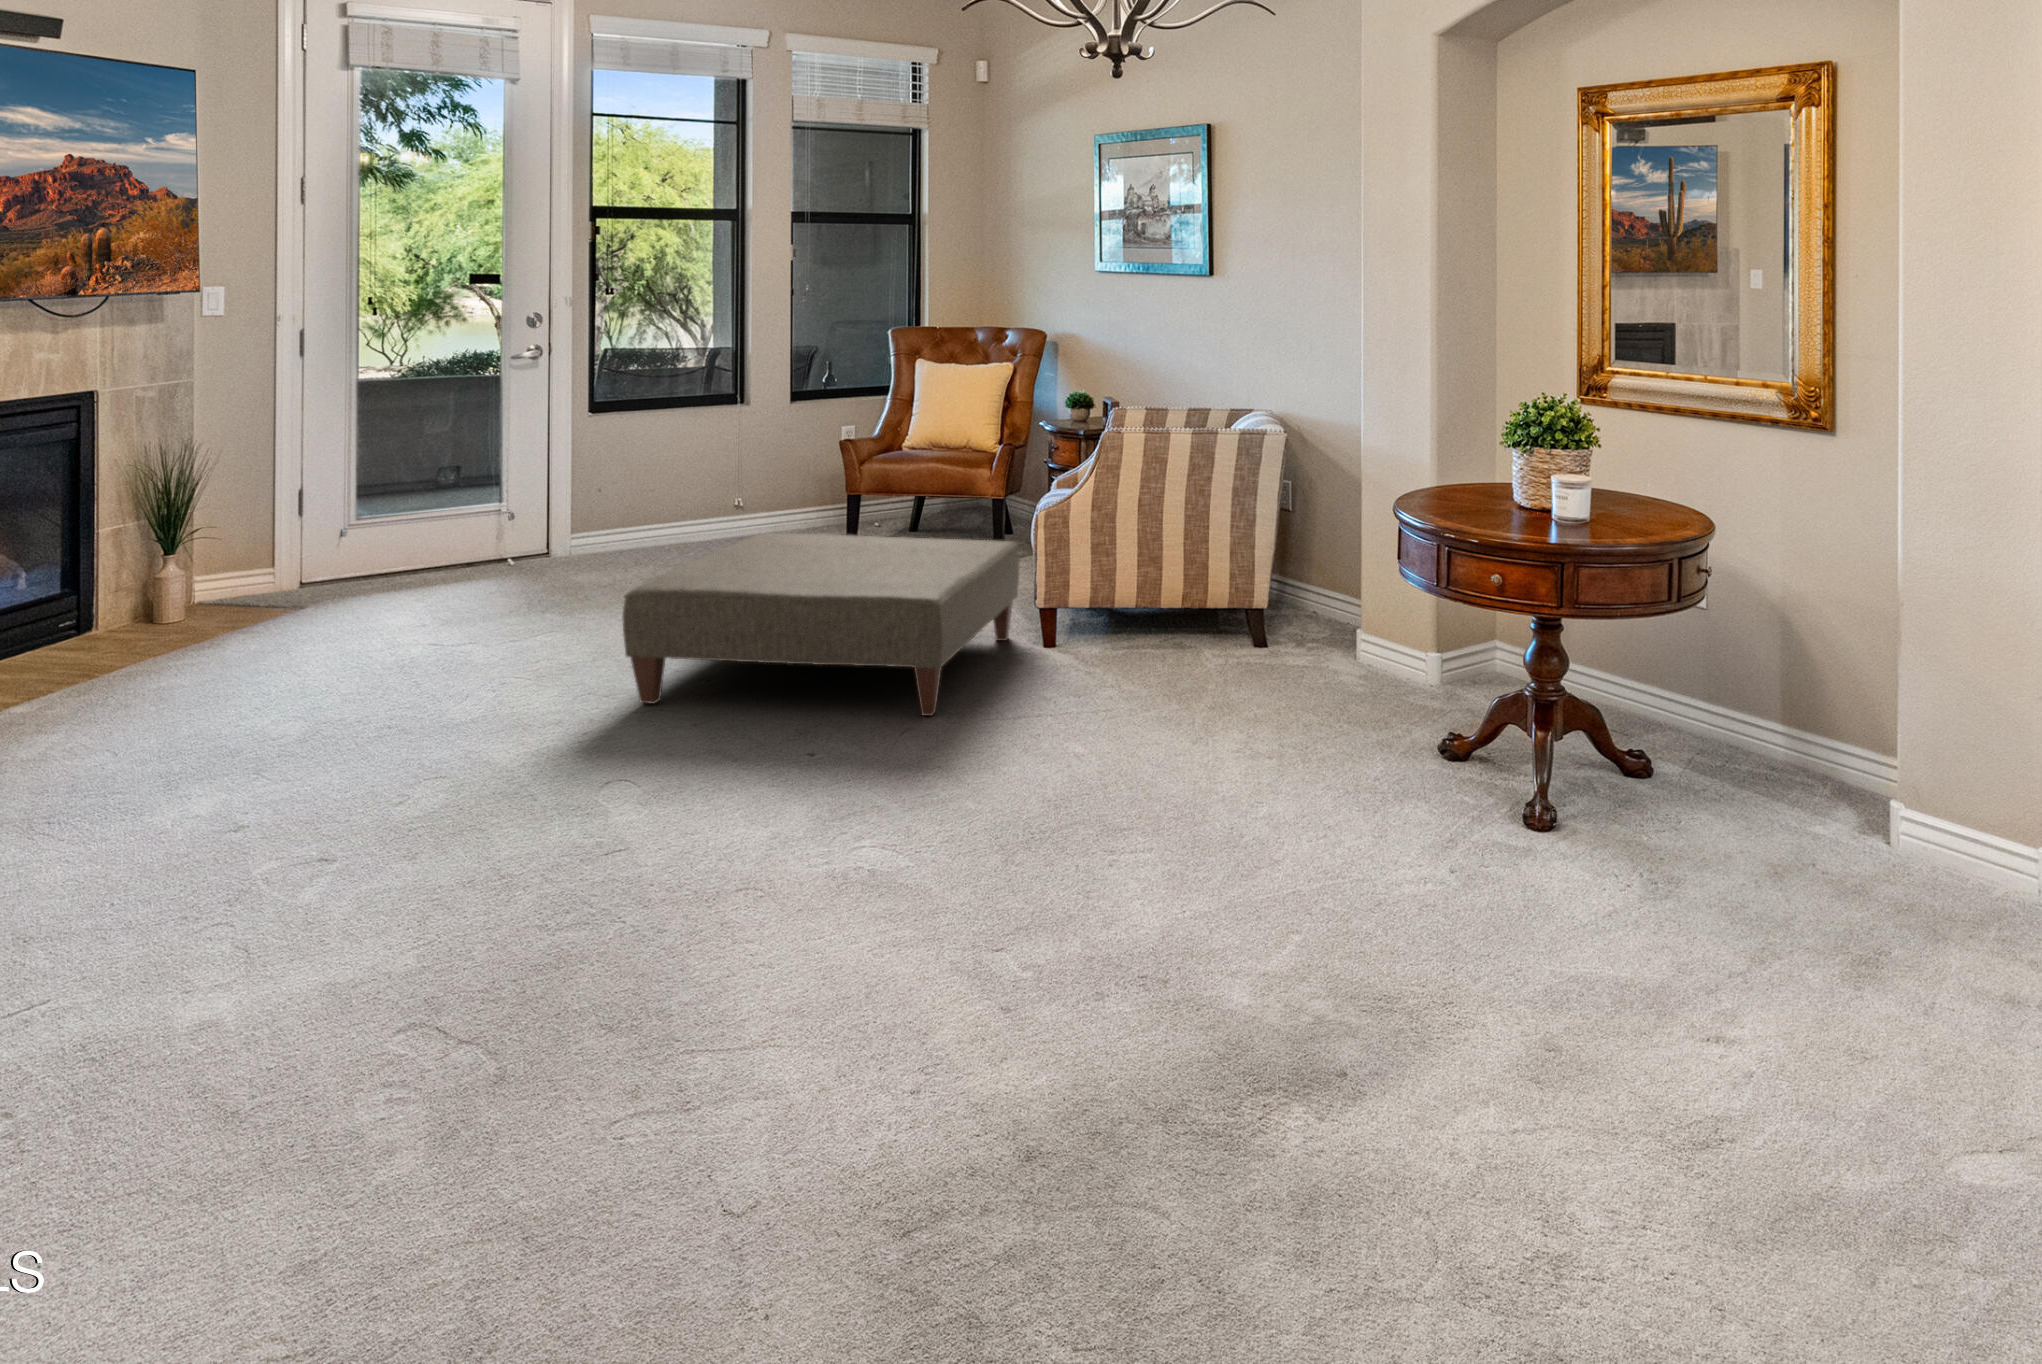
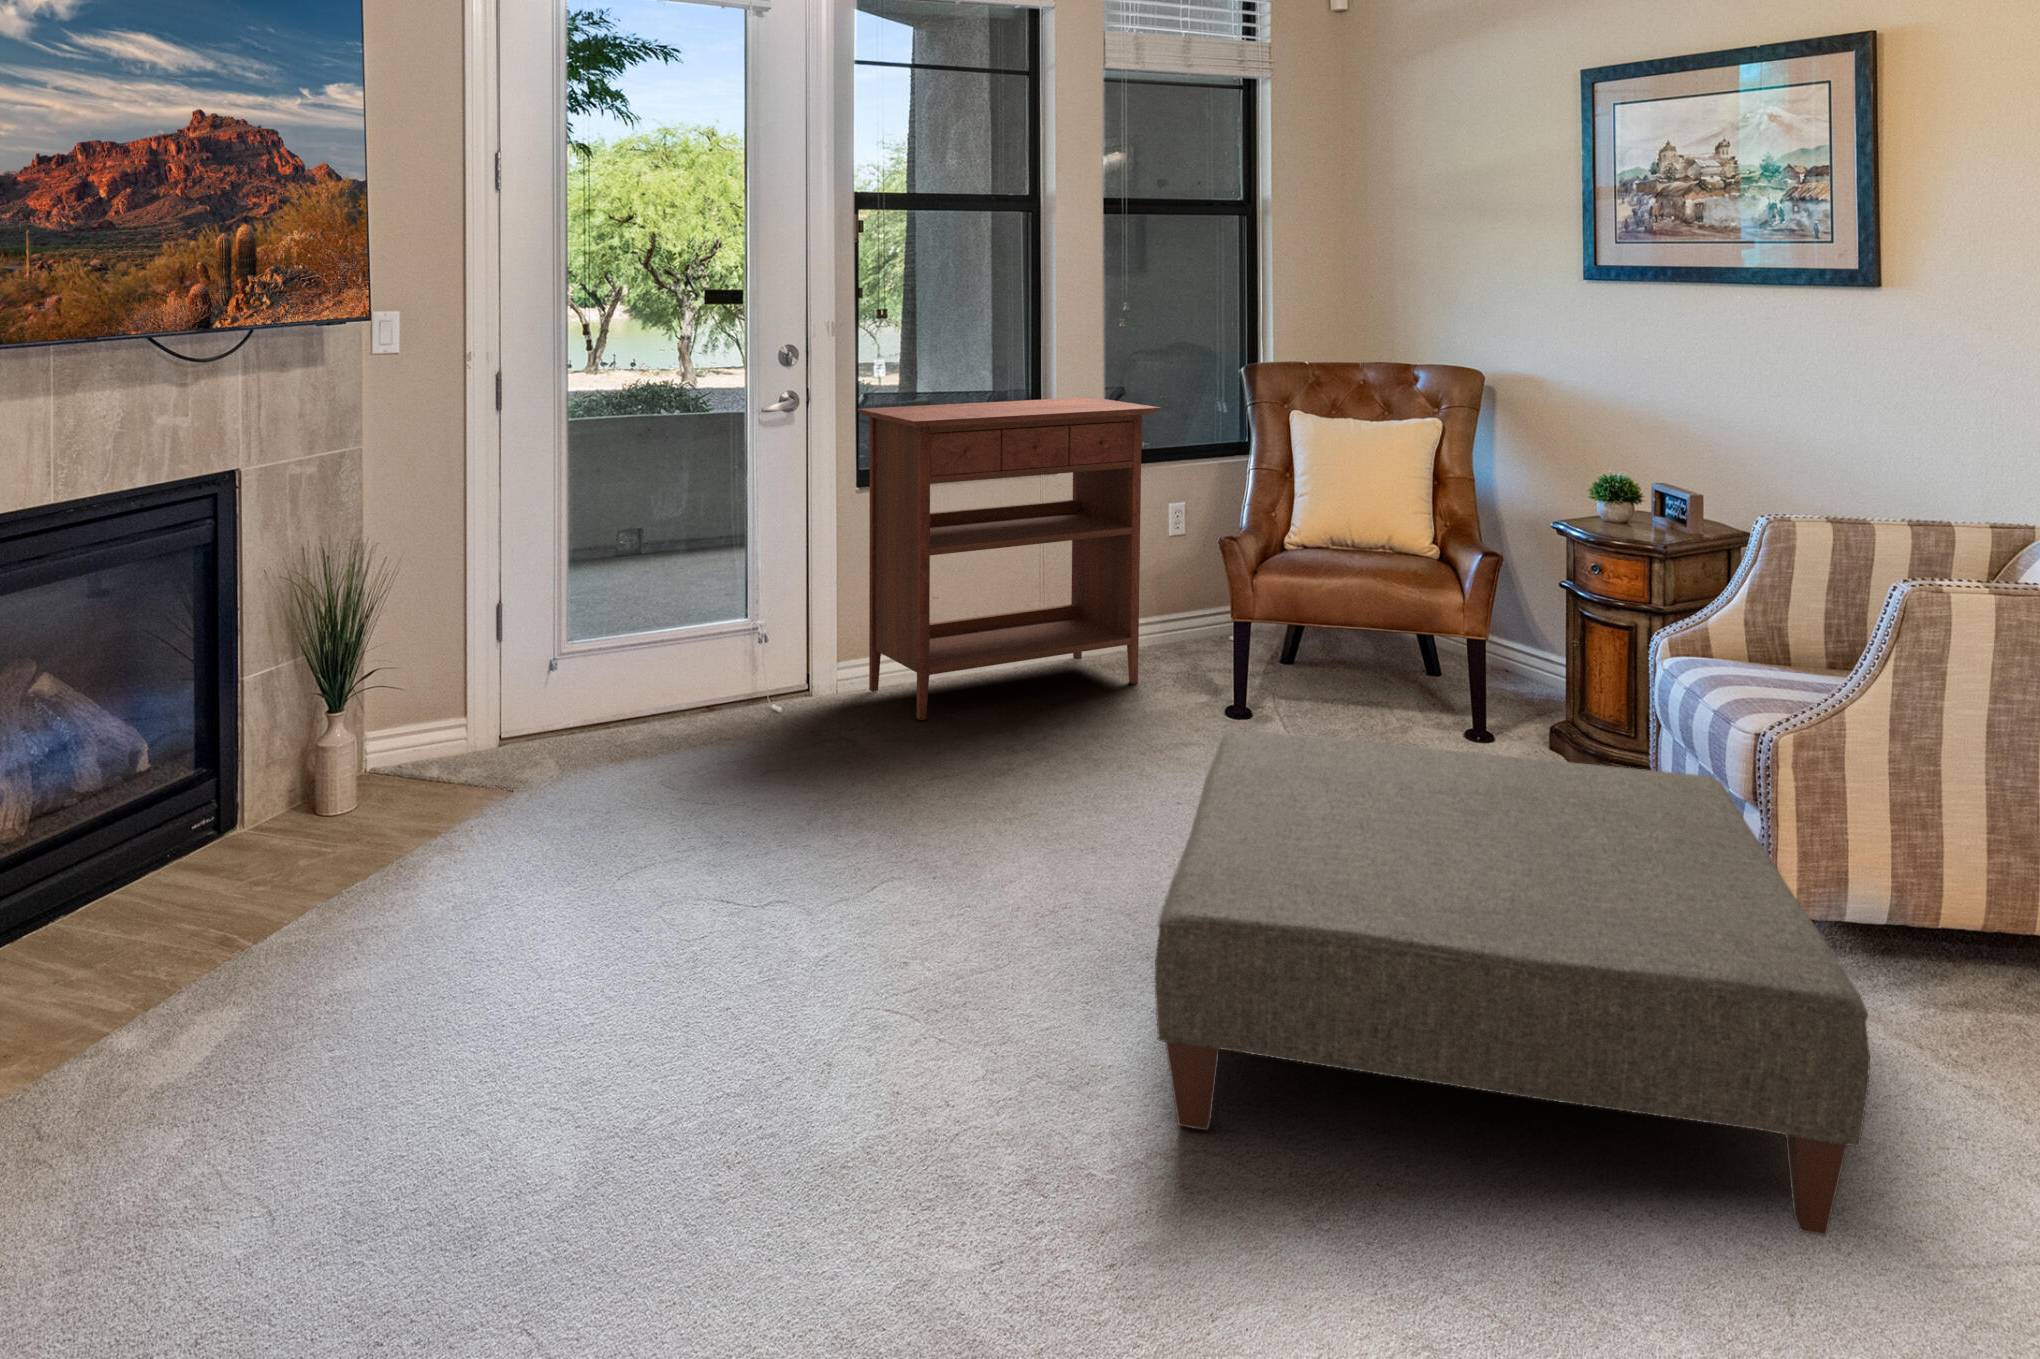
console table: none [586,351,810,567] -> present [857,397,1161,720]

